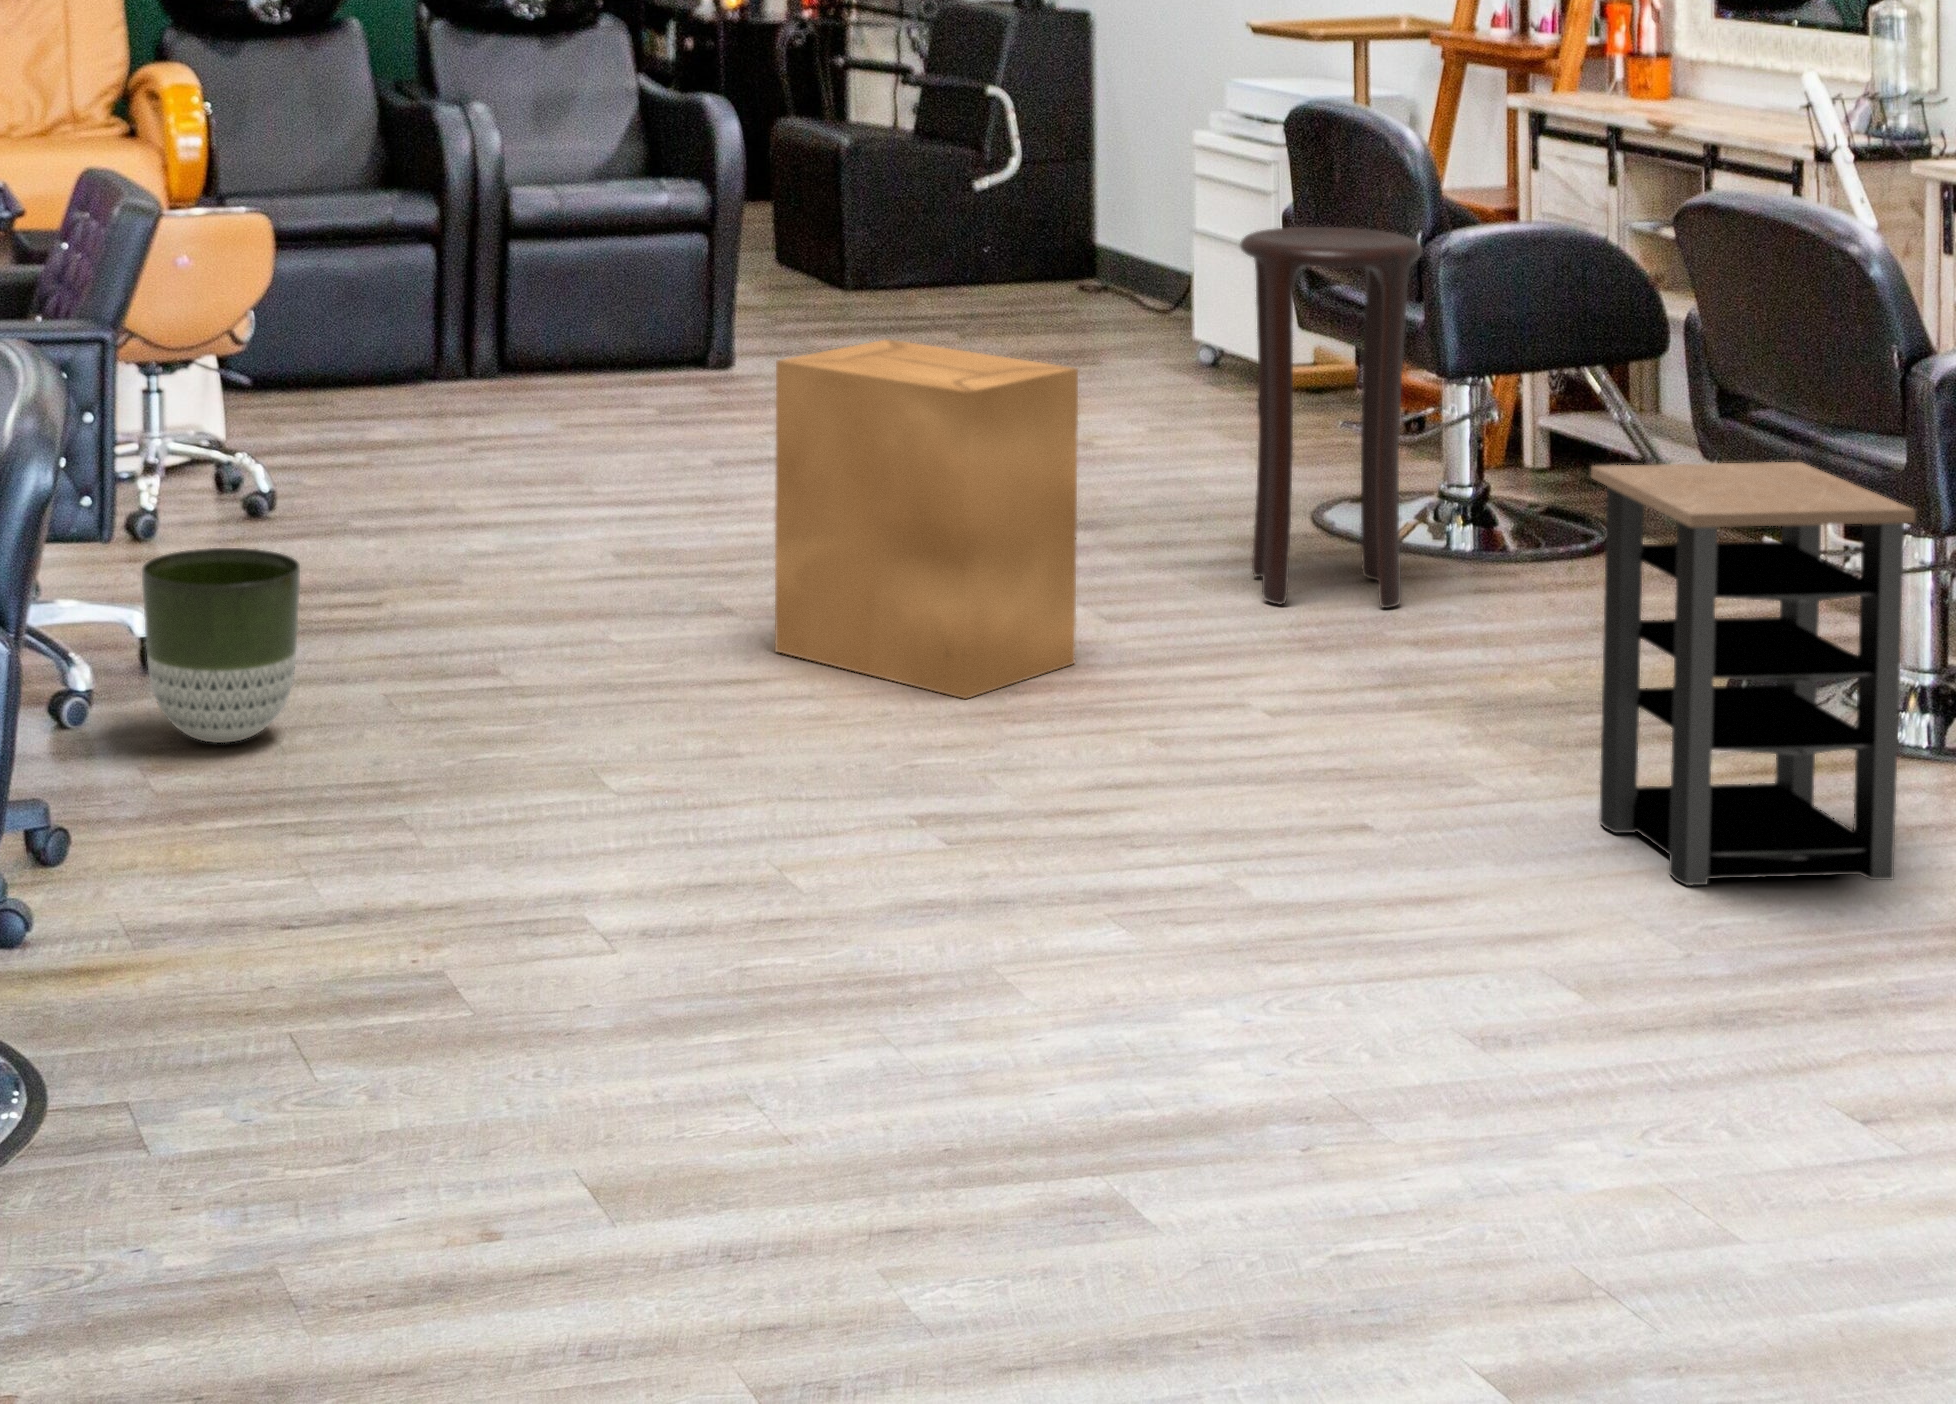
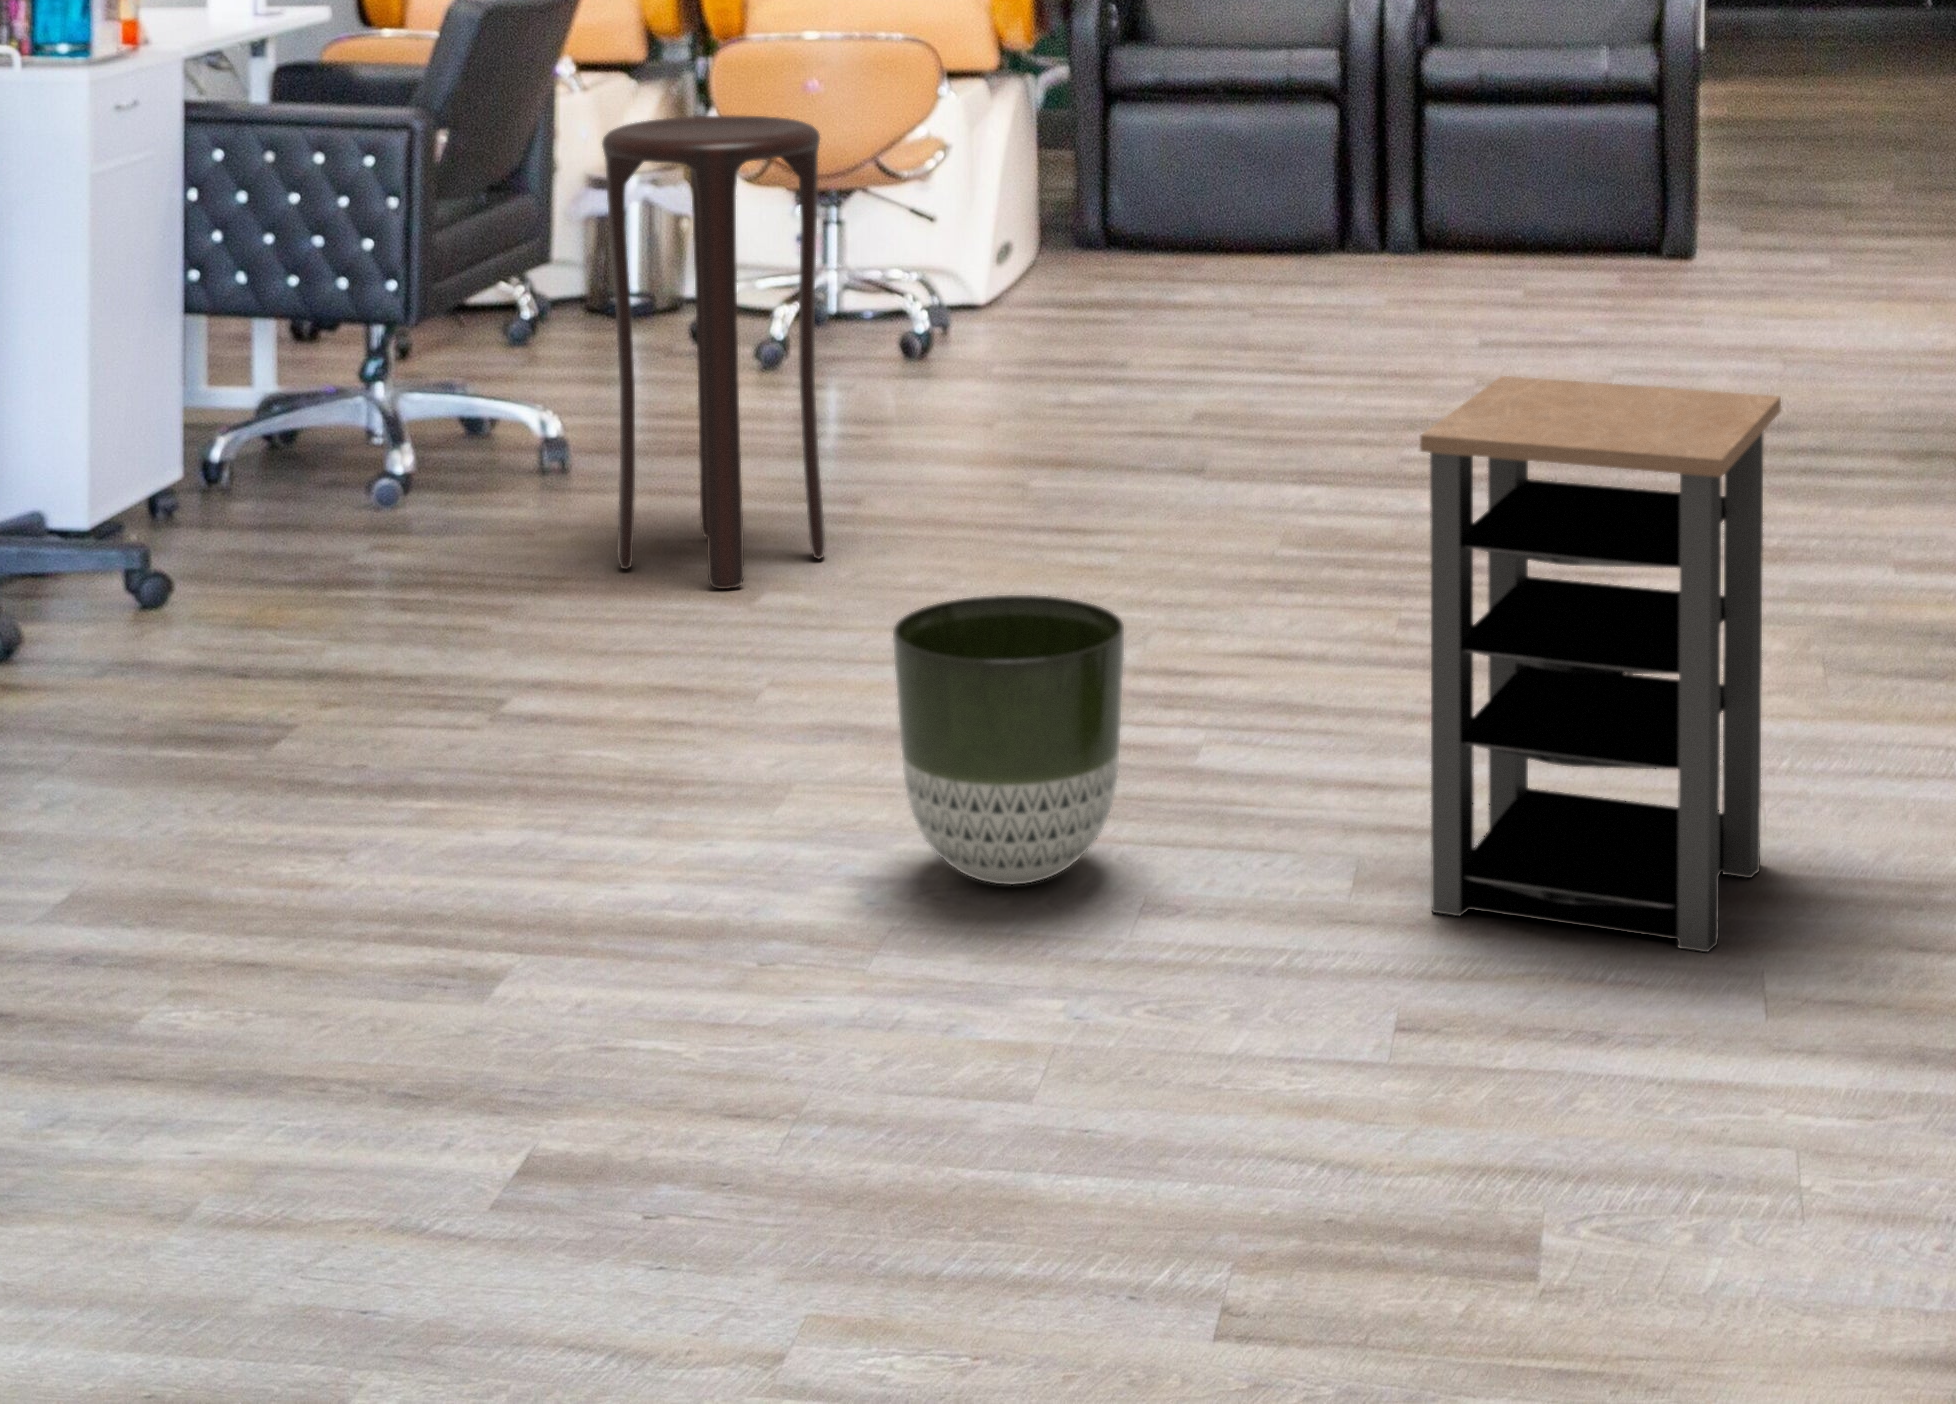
stool: present [1240,227,1422,608] -> present [602,115,825,589]
cardboard box: present [775,339,1078,699] -> none [1047,196,1329,601]
planter: present [142,548,300,743] -> present [893,595,1124,885]

